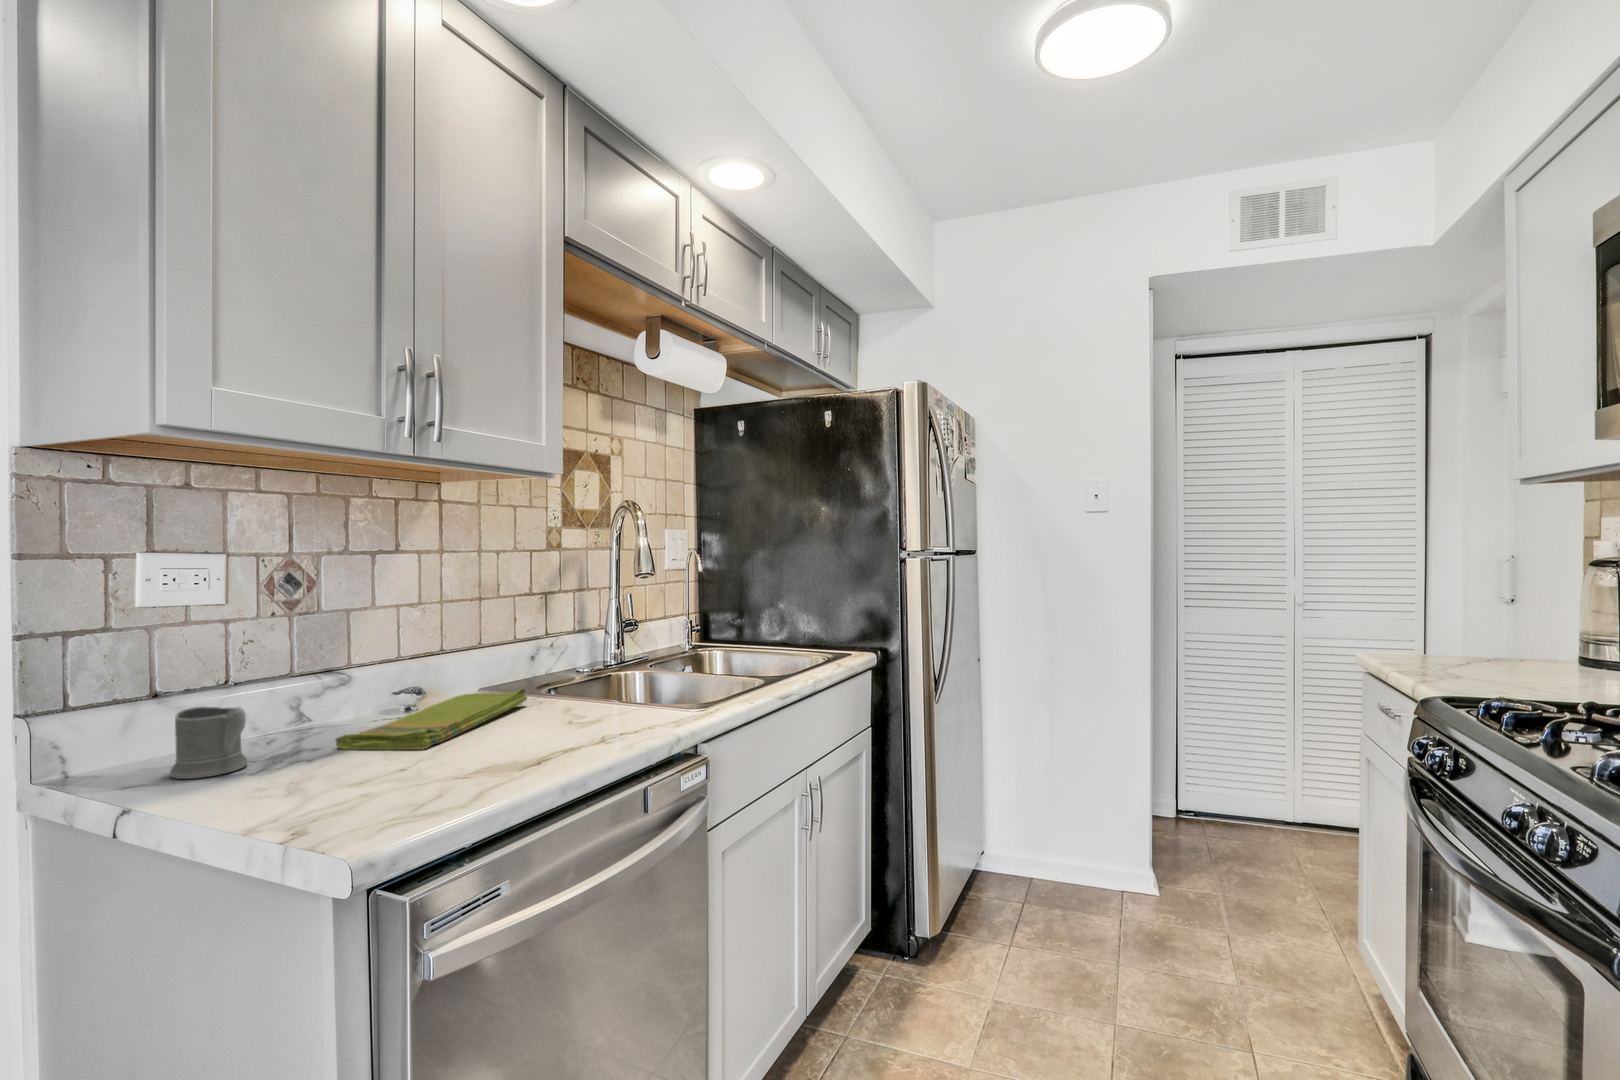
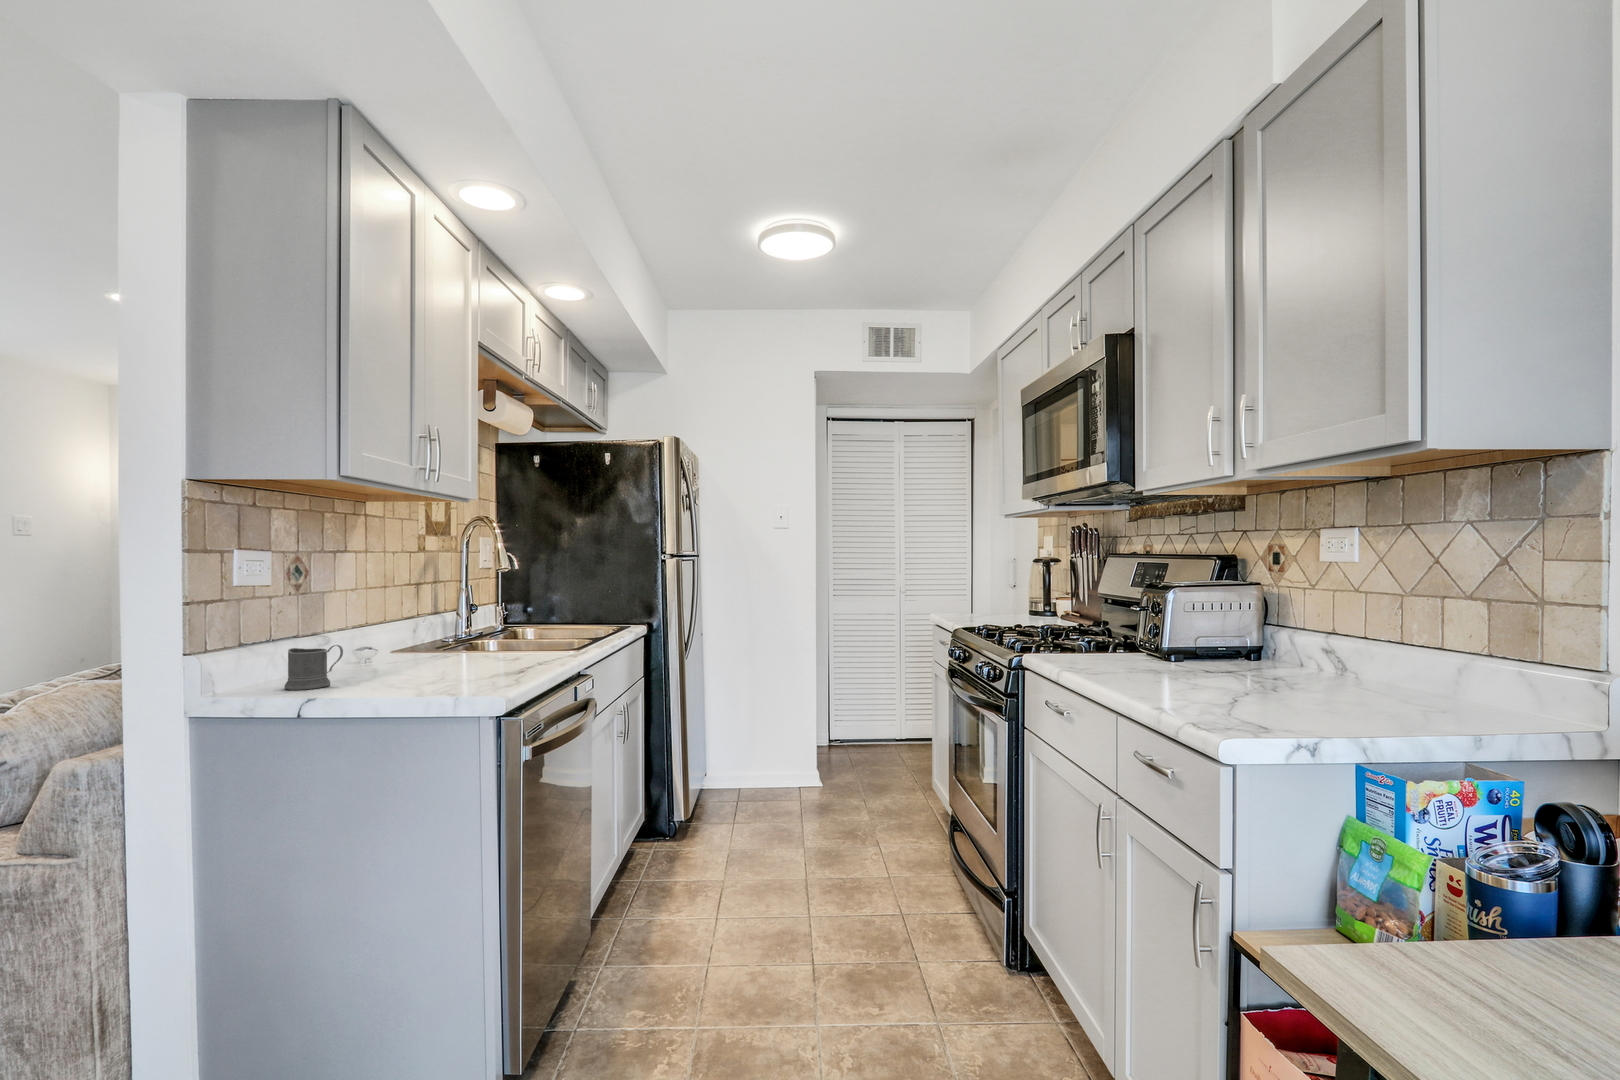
dish towel: present [336,688,527,750] -> none [367,645,449,677]

